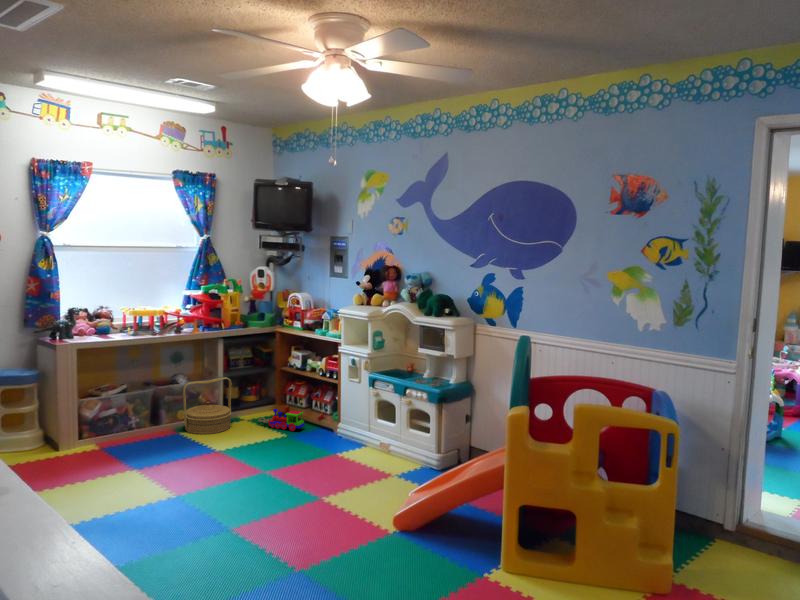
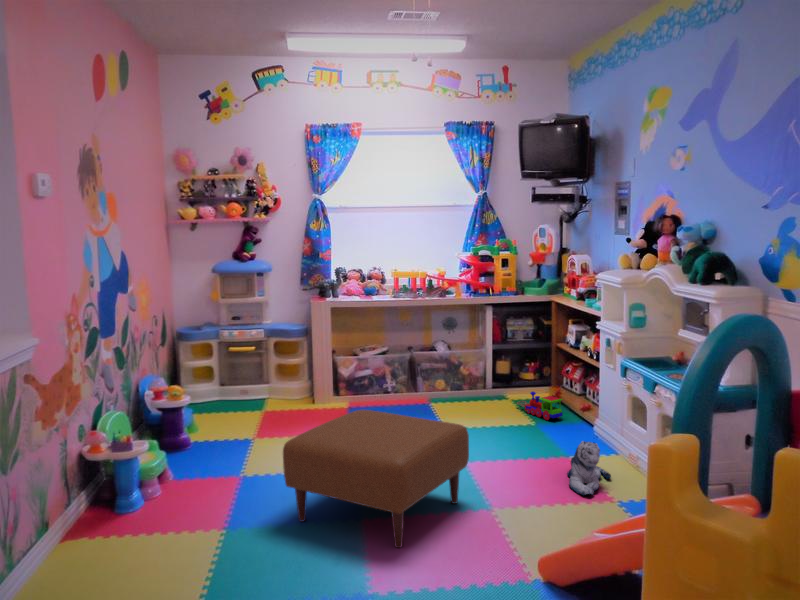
woven basket: present [183,377,232,434] -> none [435,350,490,410]
plush toy: none [351,441,383,482] -> present [567,441,611,495]
ottoman: none [159,442,304,559] -> present [283,410,469,548]

